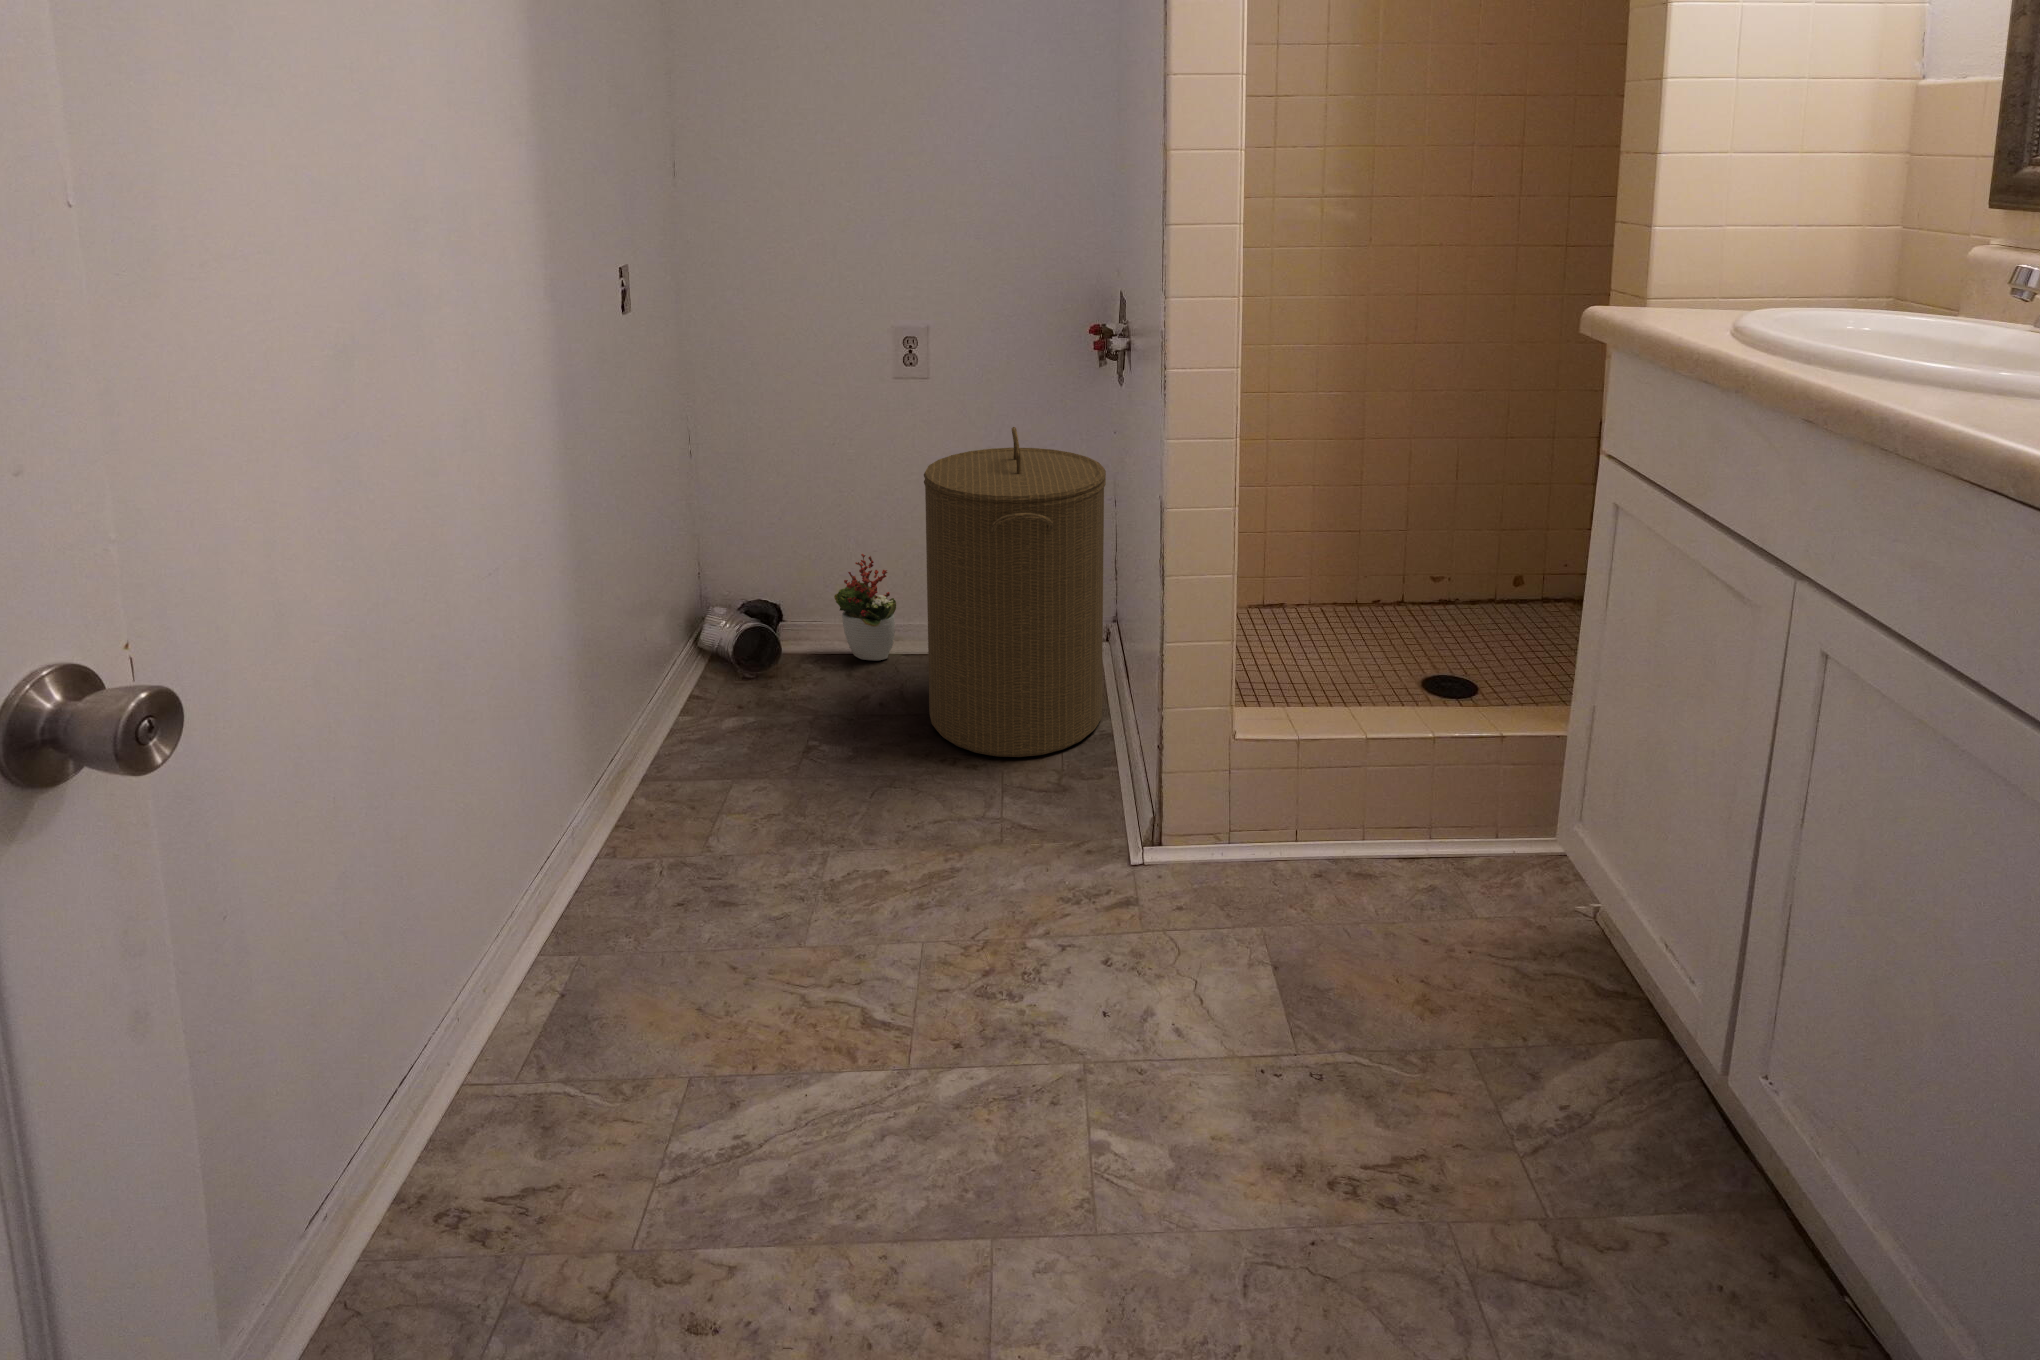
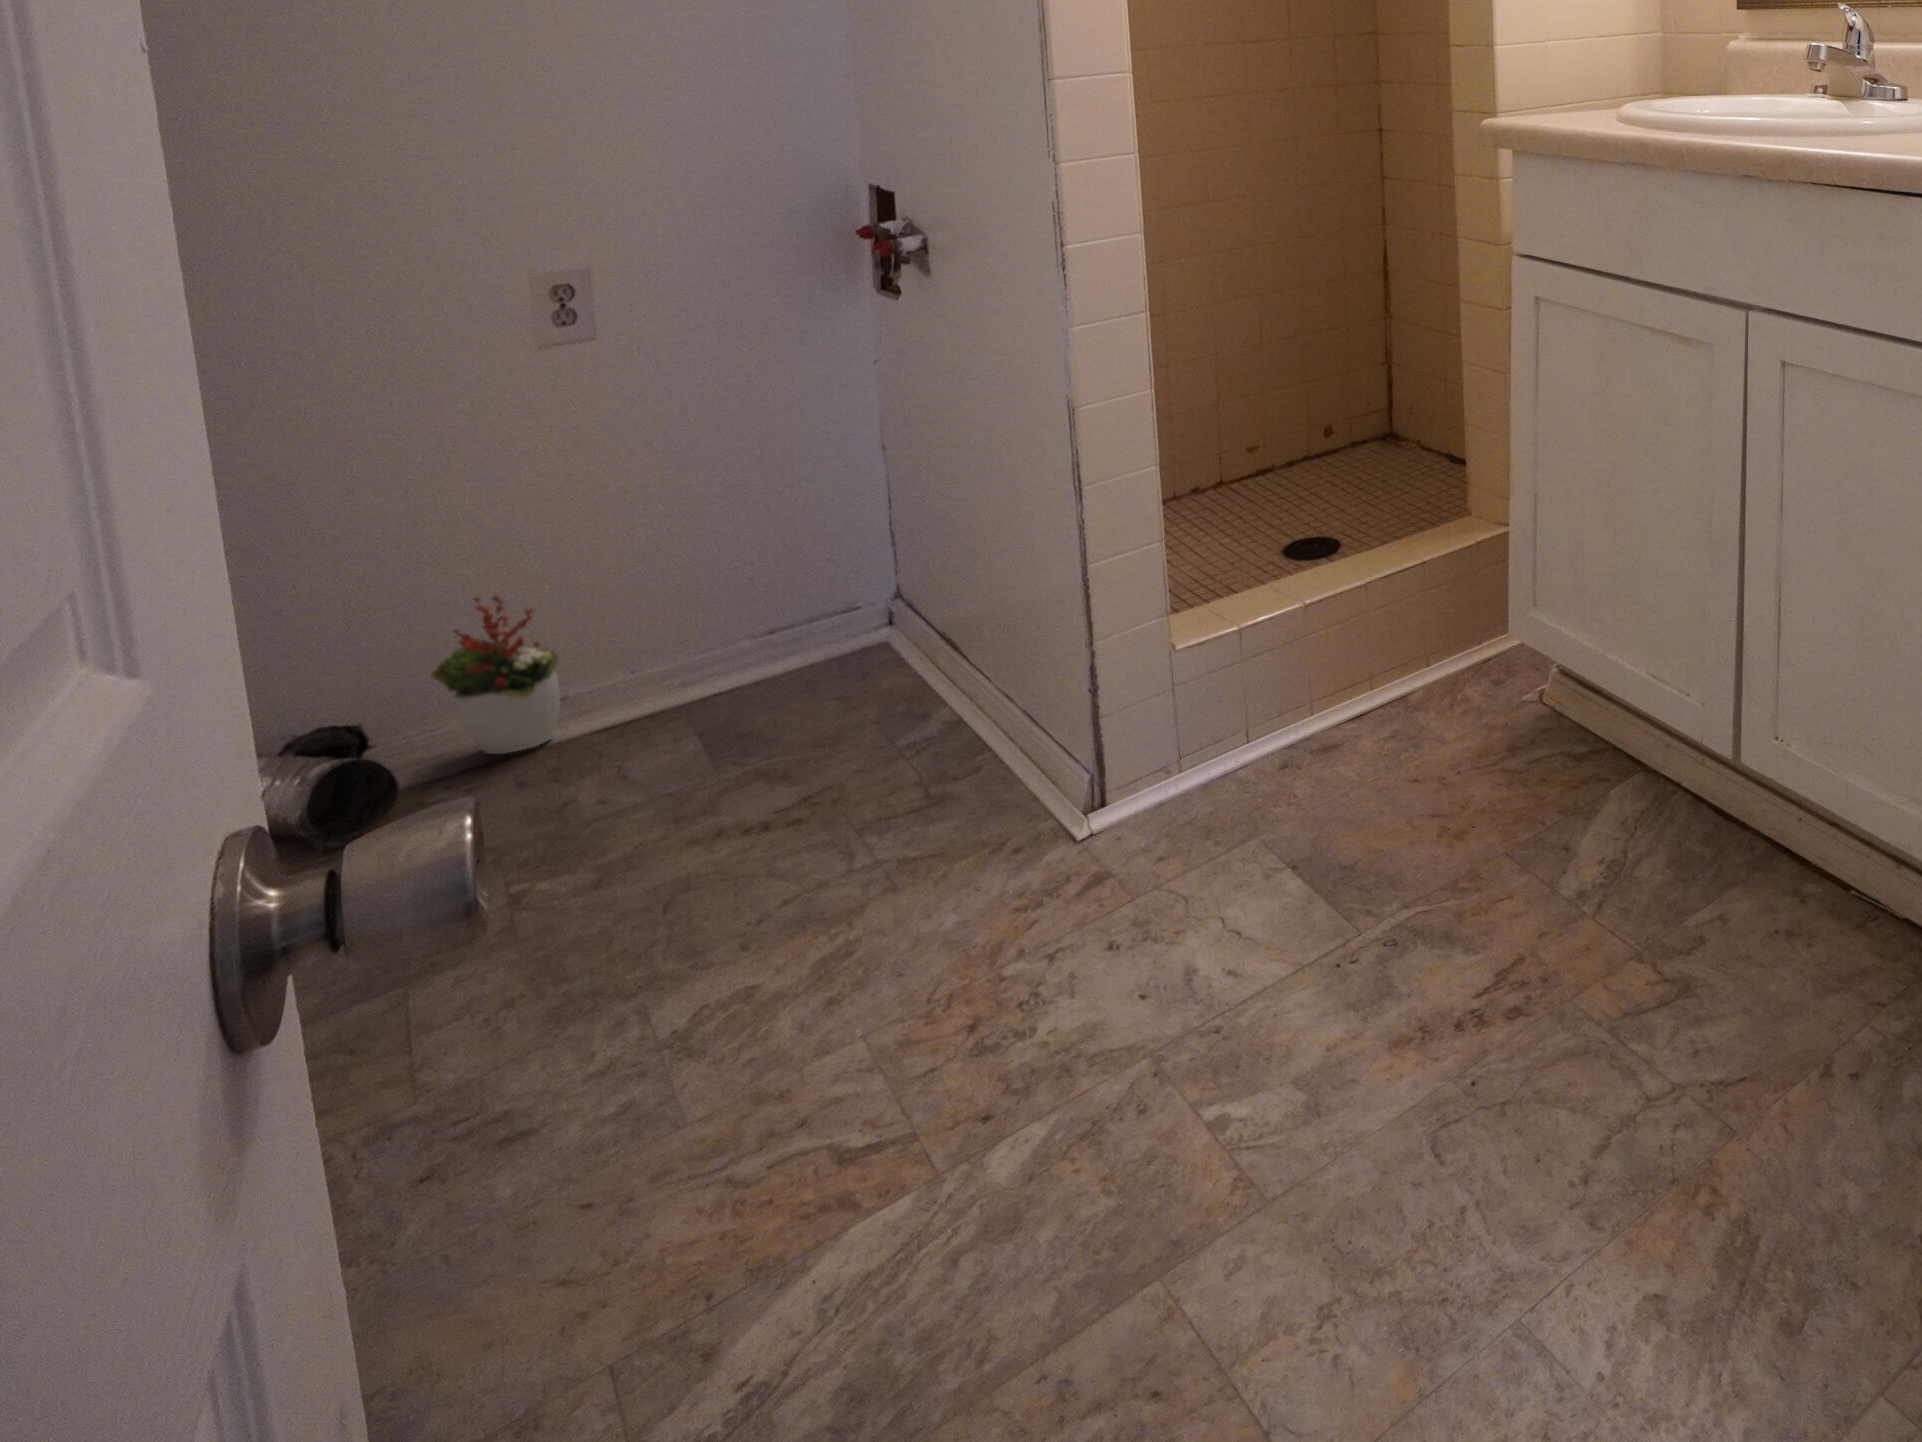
laundry hamper: present [924,427,1106,757] -> none [618,350,940,804]

